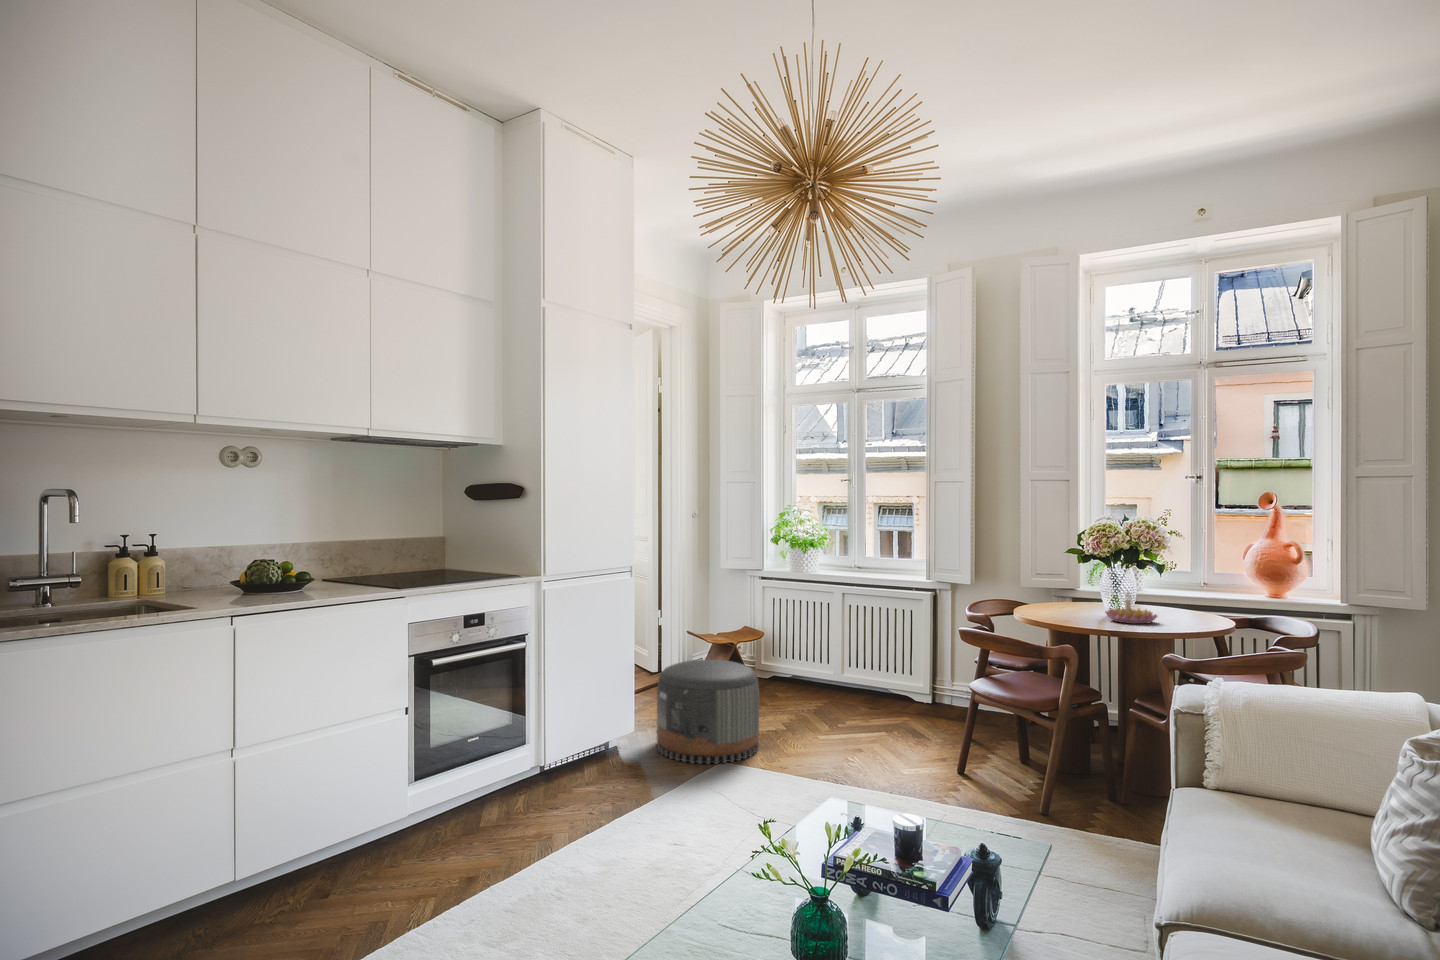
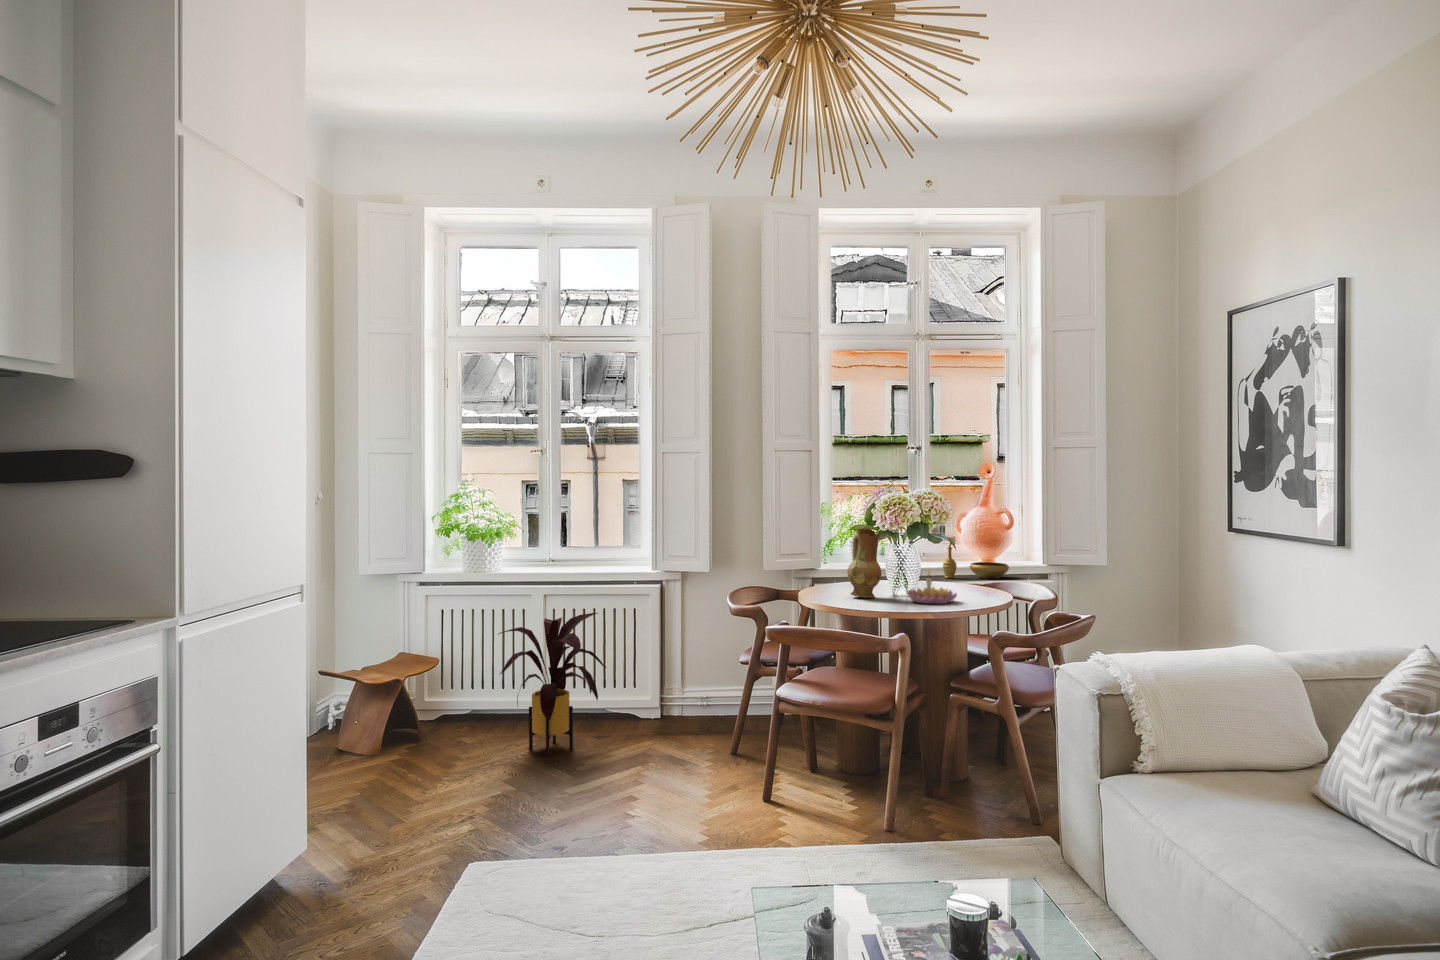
ceramic jug: none [1060,550,1093,614] -> present [847,529,882,598]
decorative bowl: none [1212,569,1291,611] -> present [943,541,1009,578]
house plant: none [787,609,880,715] -> present [498,613,606,756]
pouf: present [657,659,759,764] -> none [349,706,504,866]

